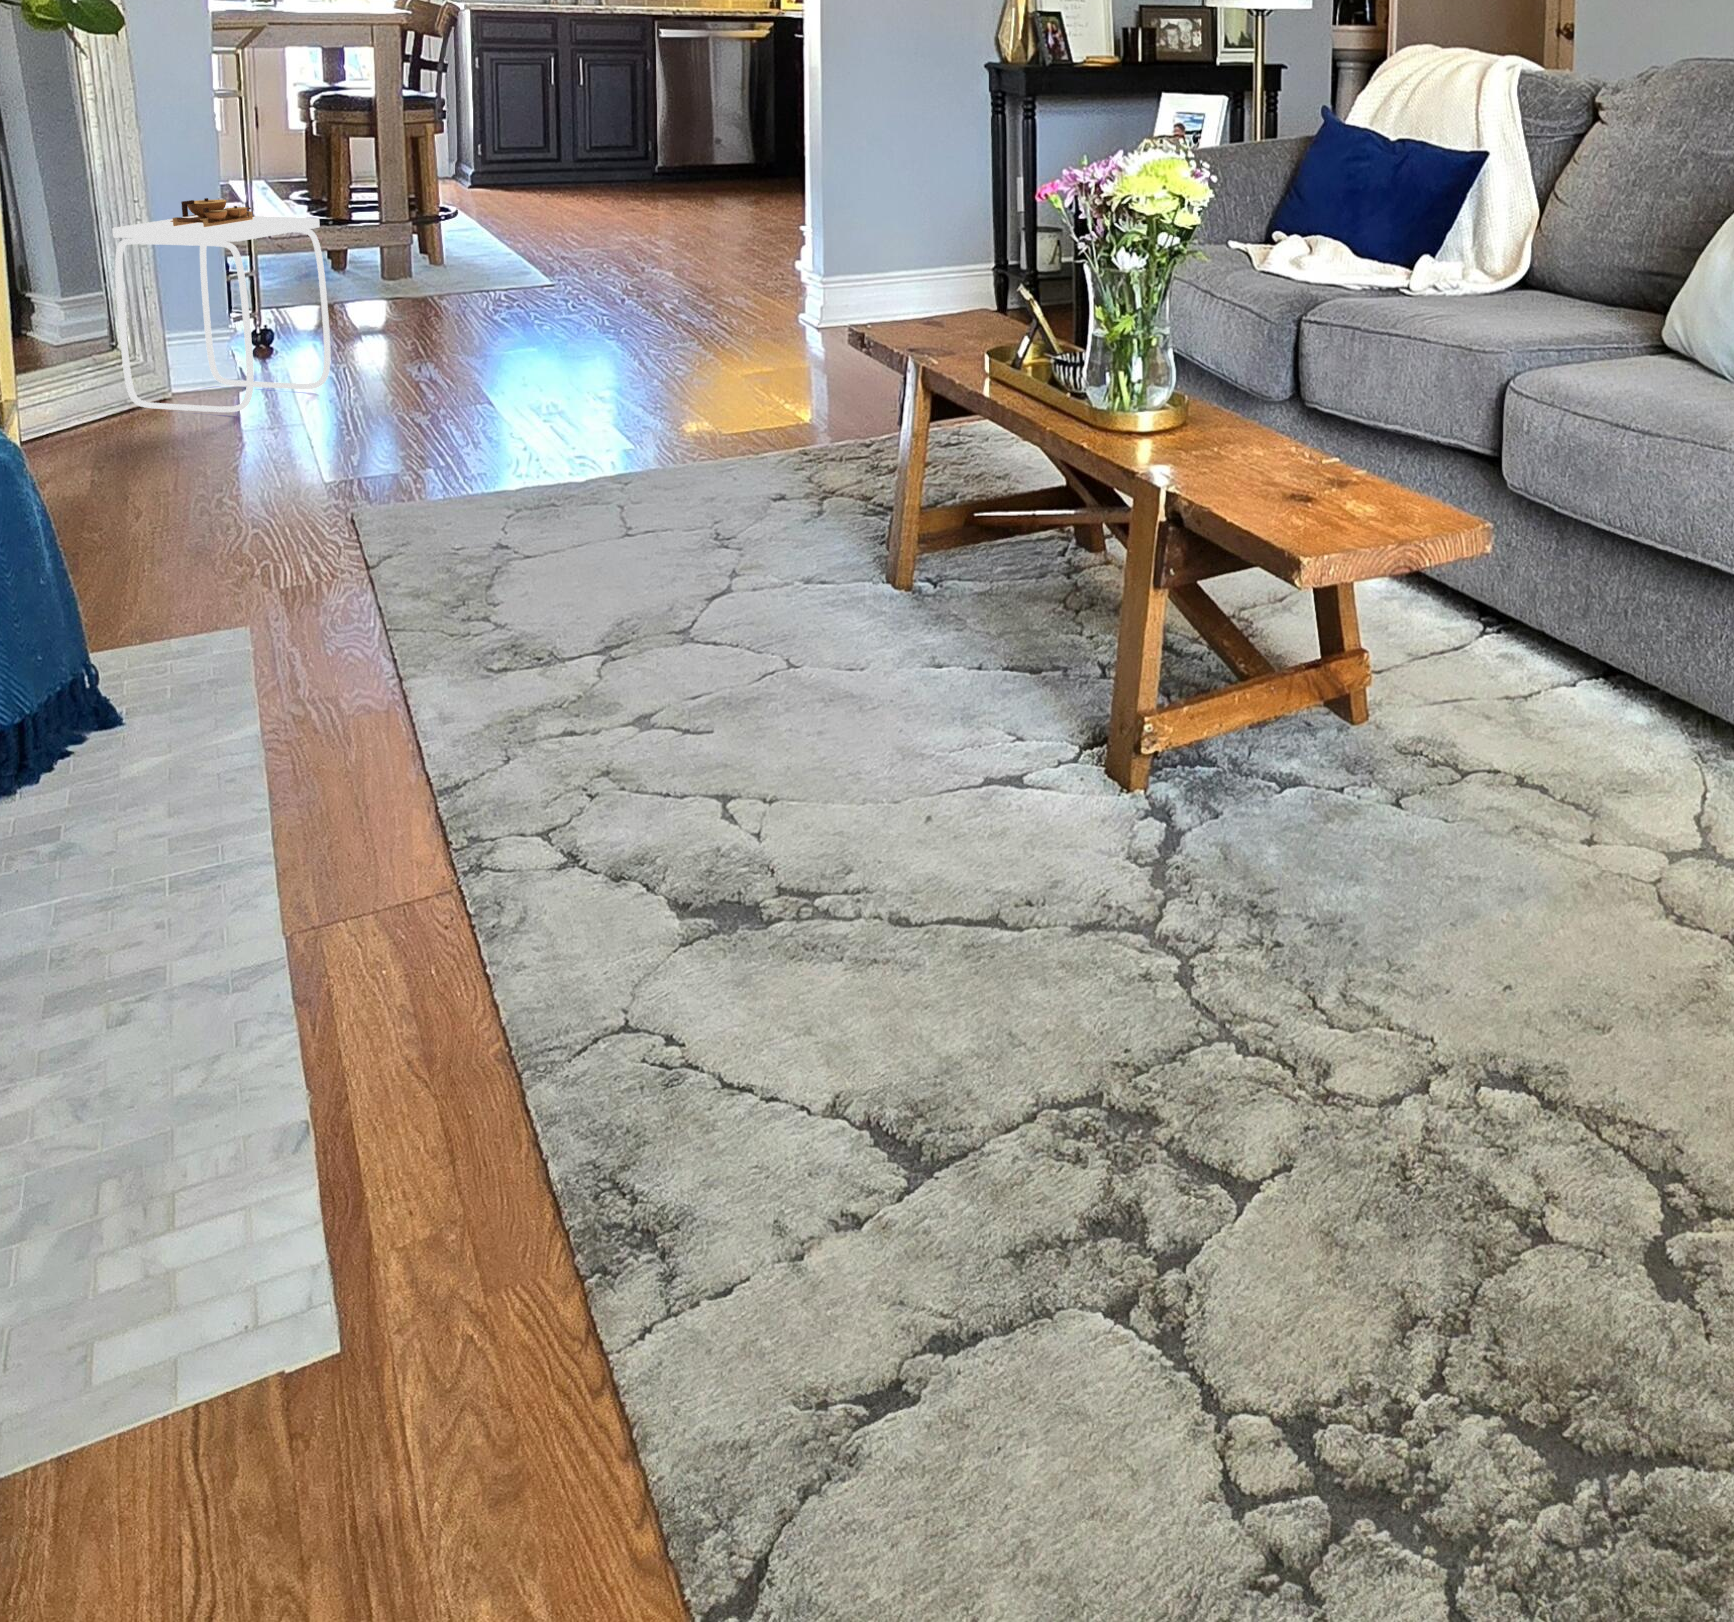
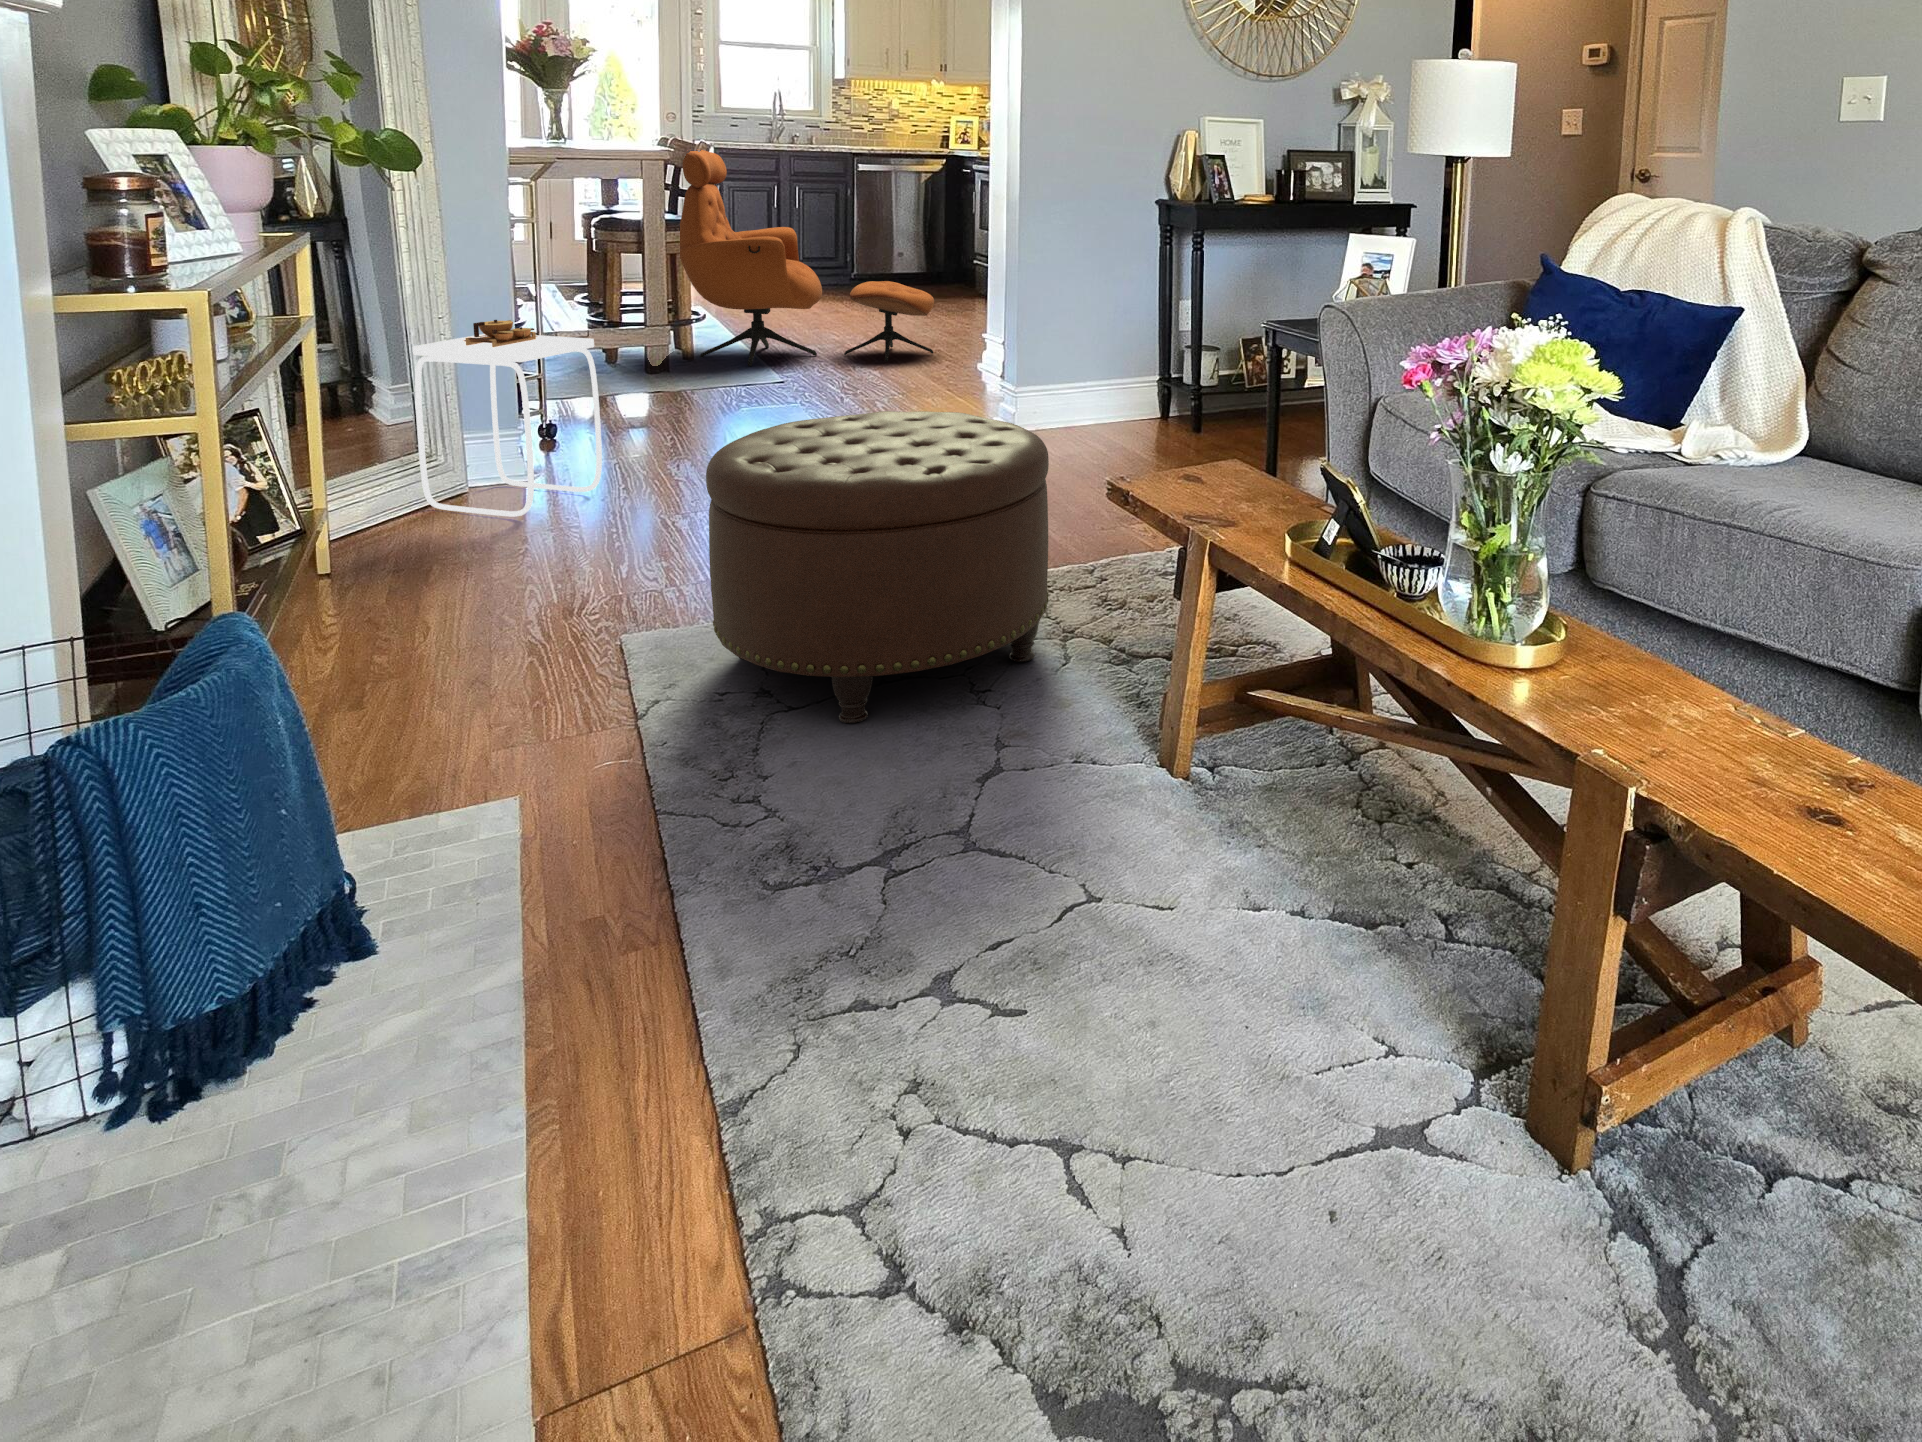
lounge chair: none [422,12,737,267] -> present [680,150,934,366]
ottoman: none [437,274,798,566] -> present [706,411,1049,723]

